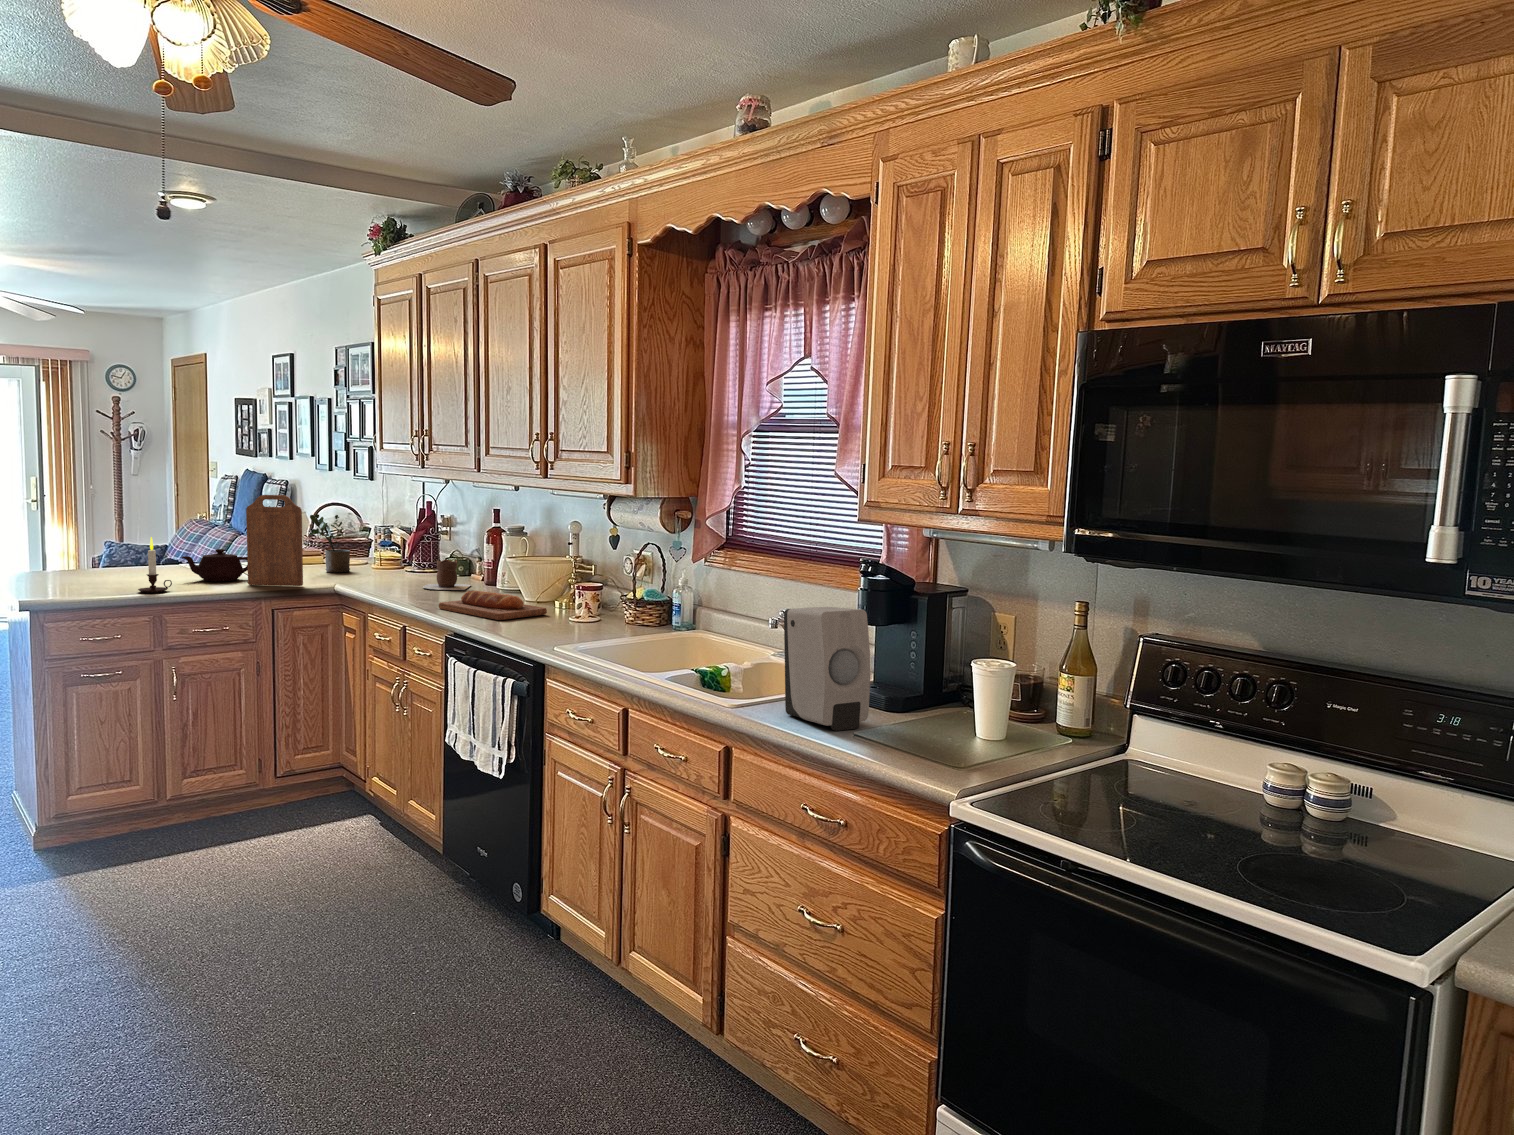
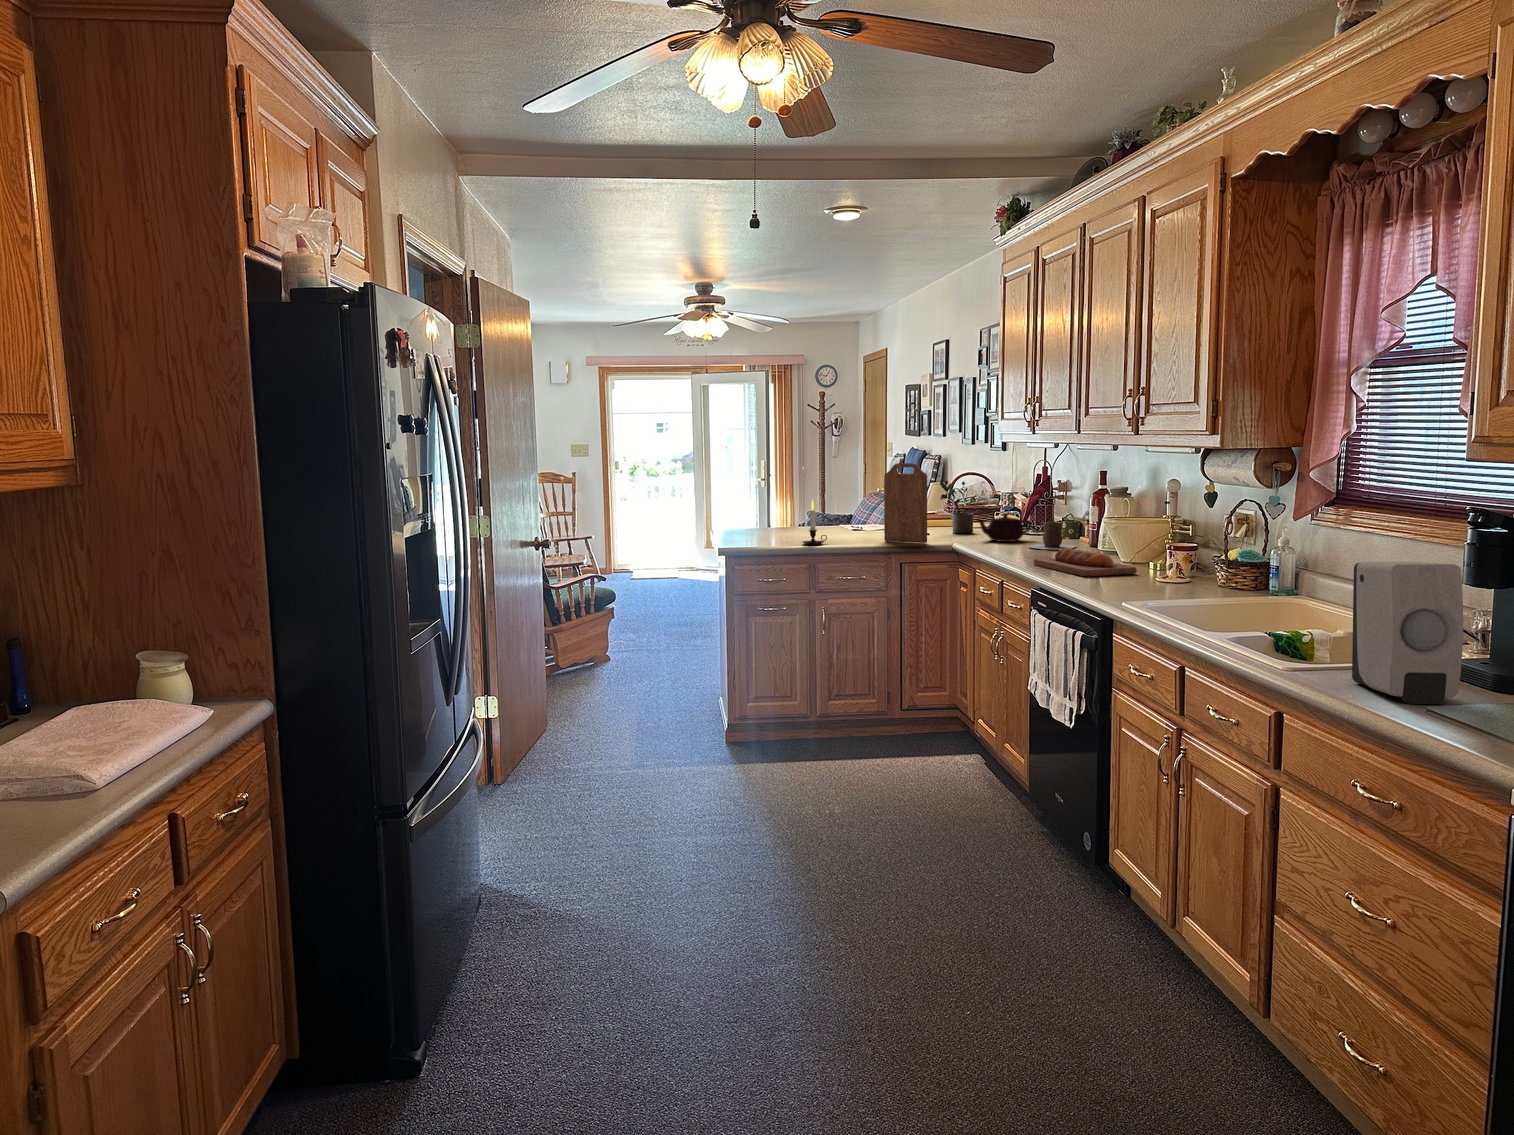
teapot: present [182,549,248,582] -> present [977,513,1032,542]

